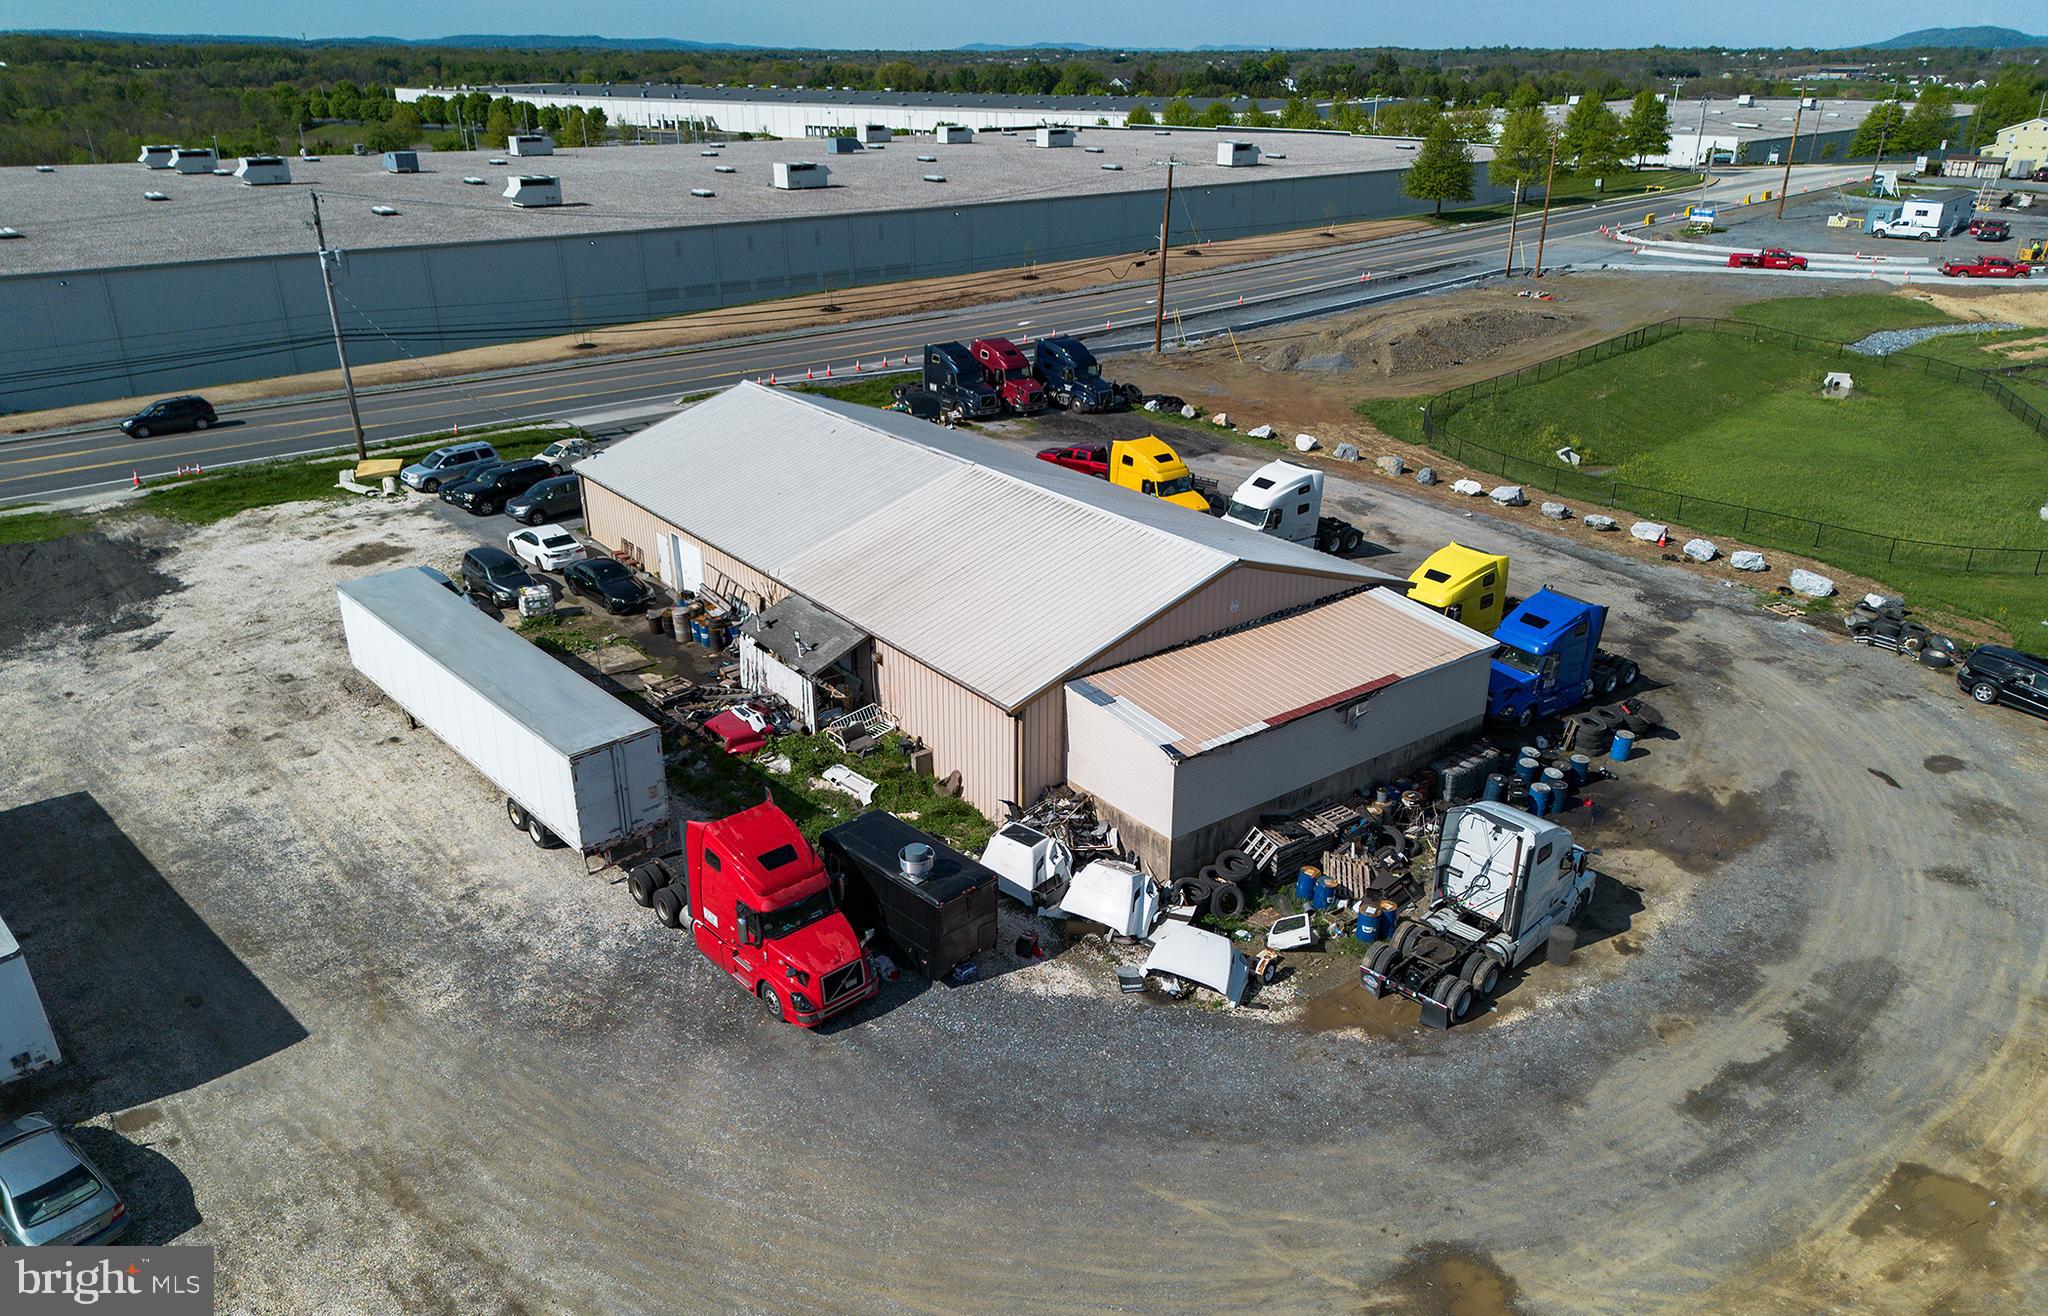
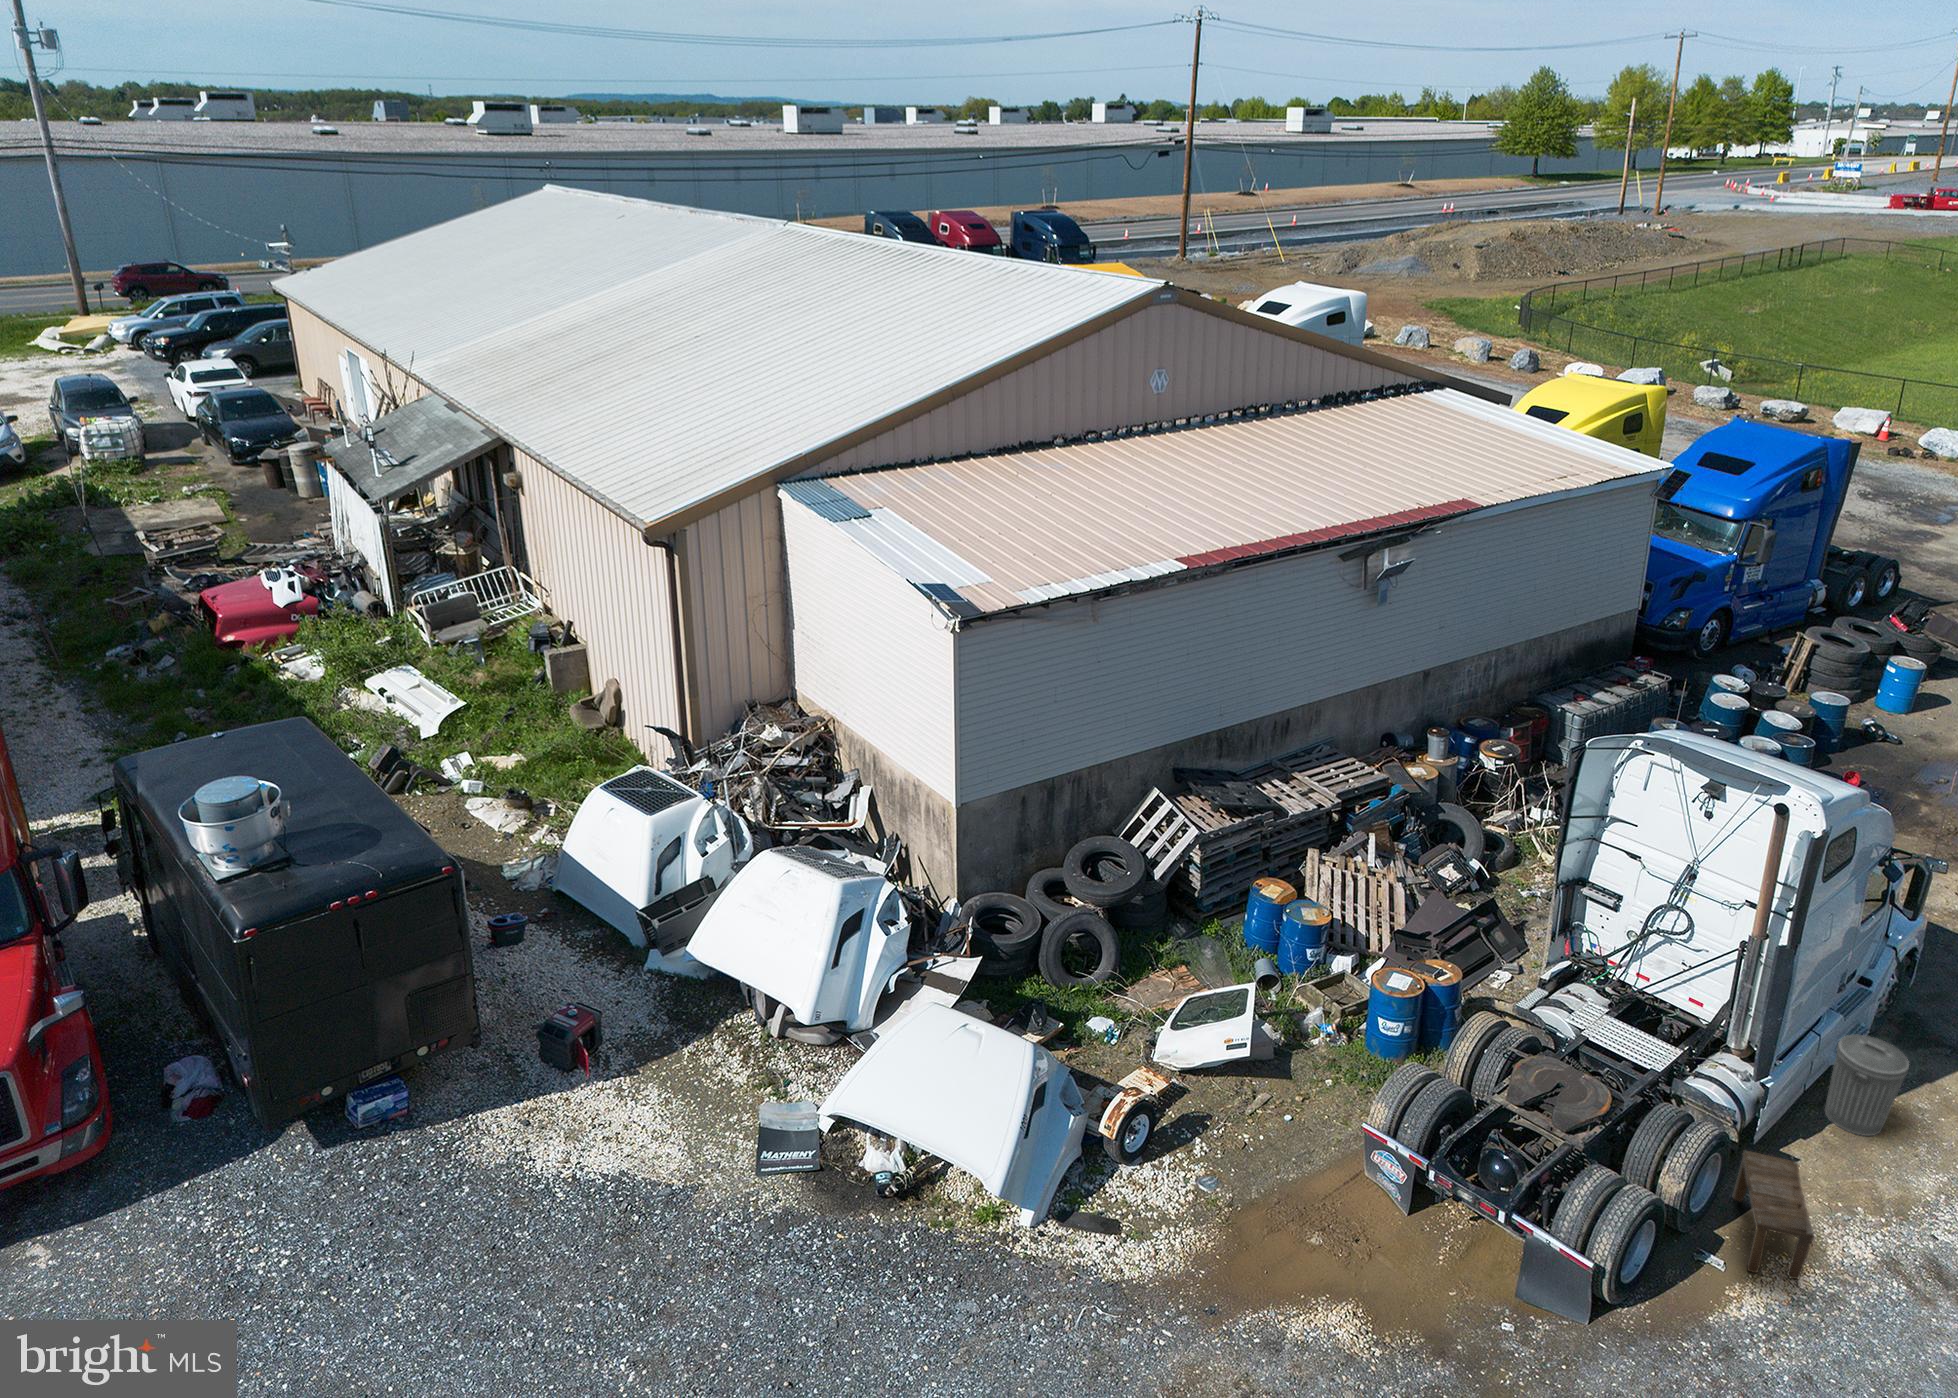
bench: present [1065,921,1105,949] -> present [1733,1151,1814,1279]

